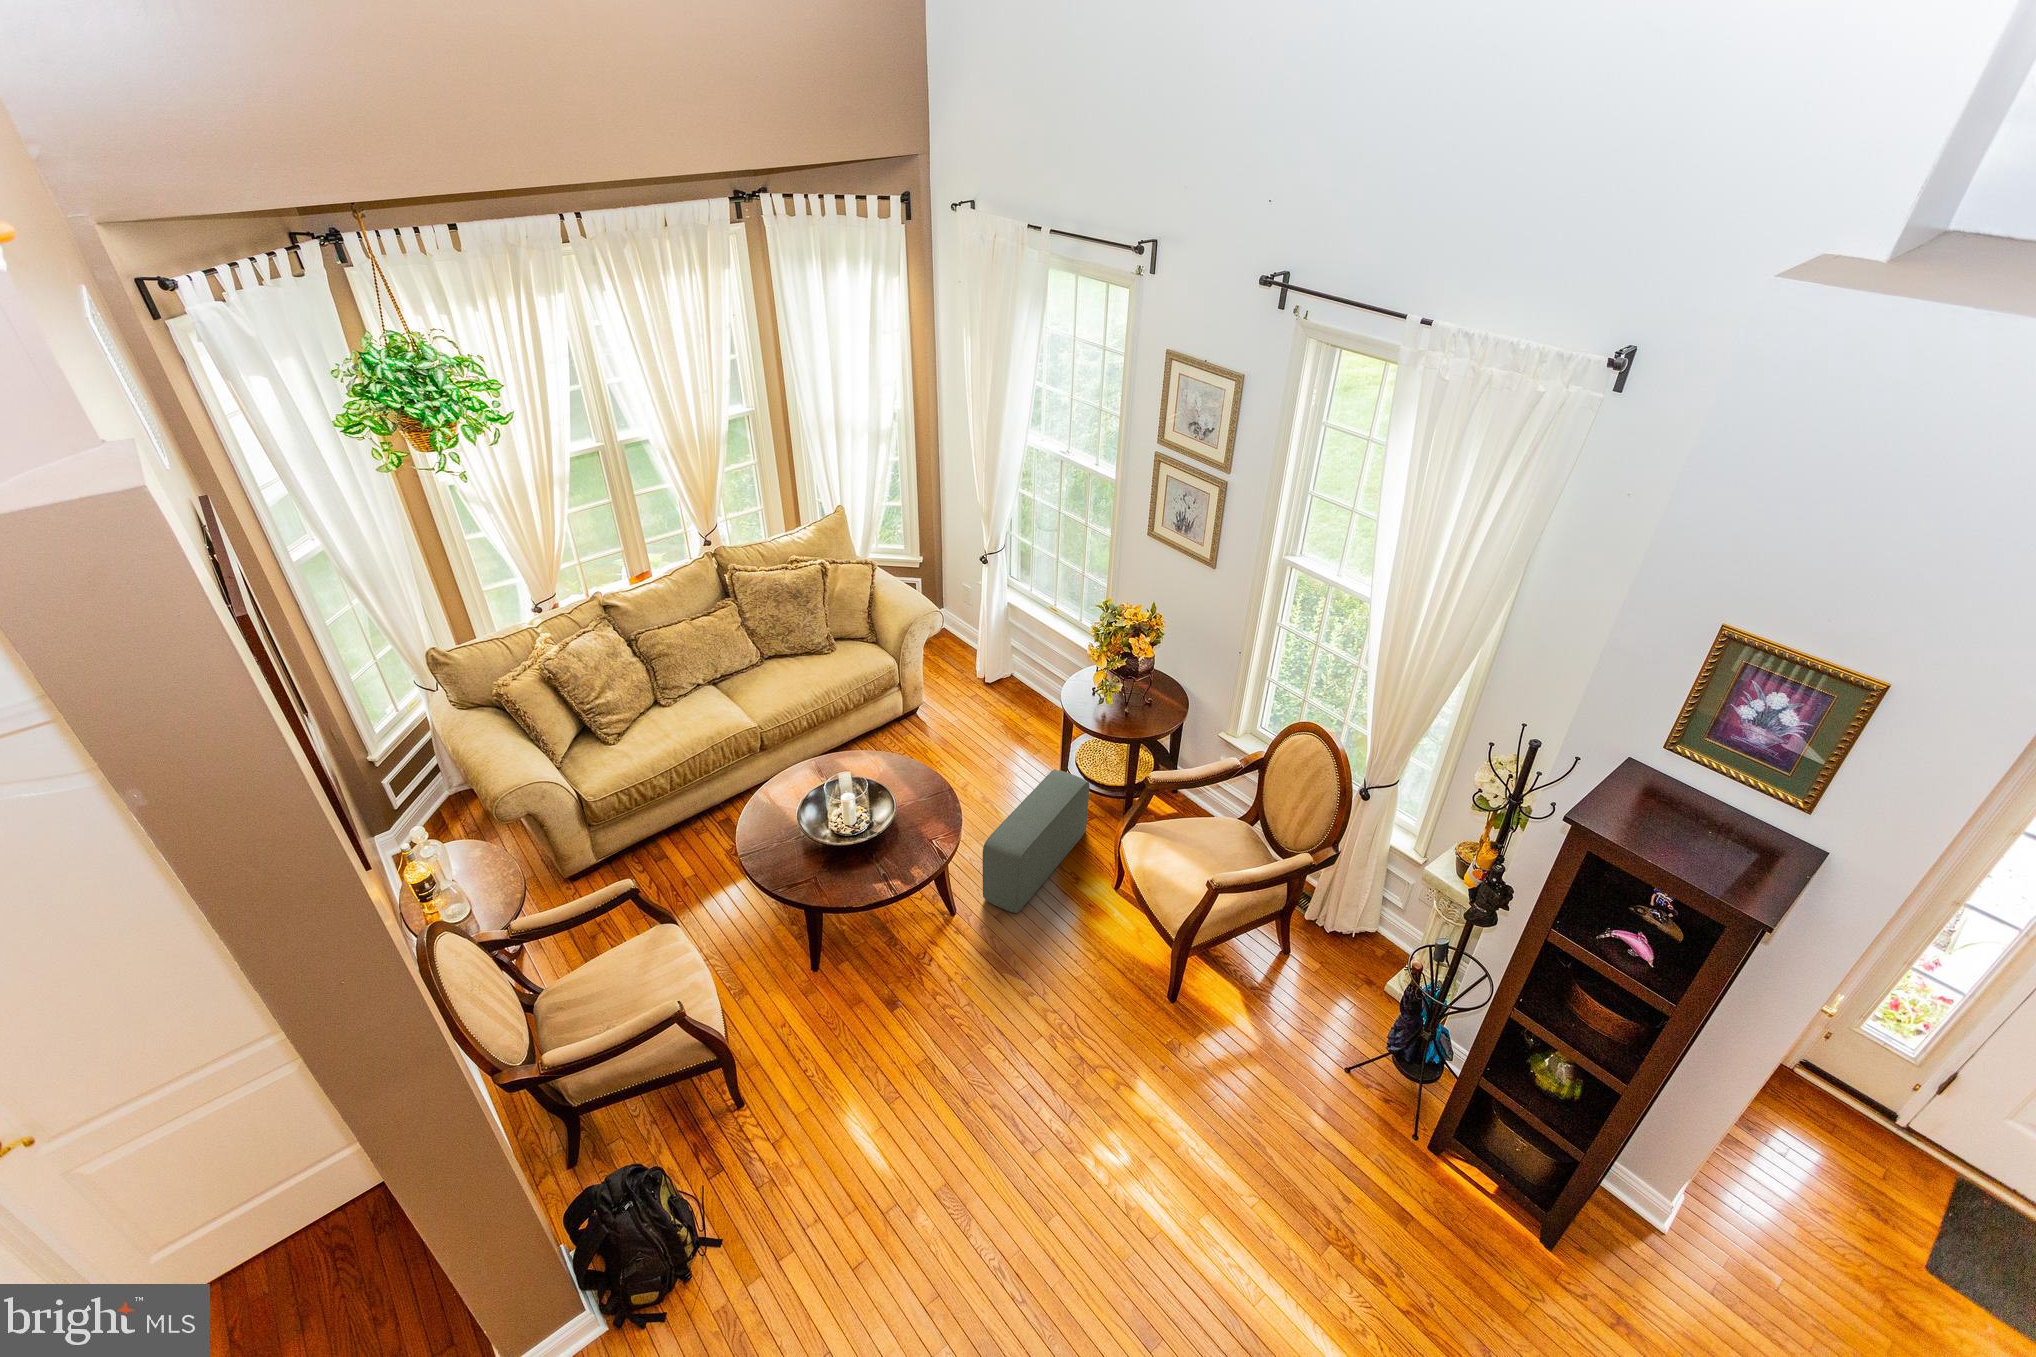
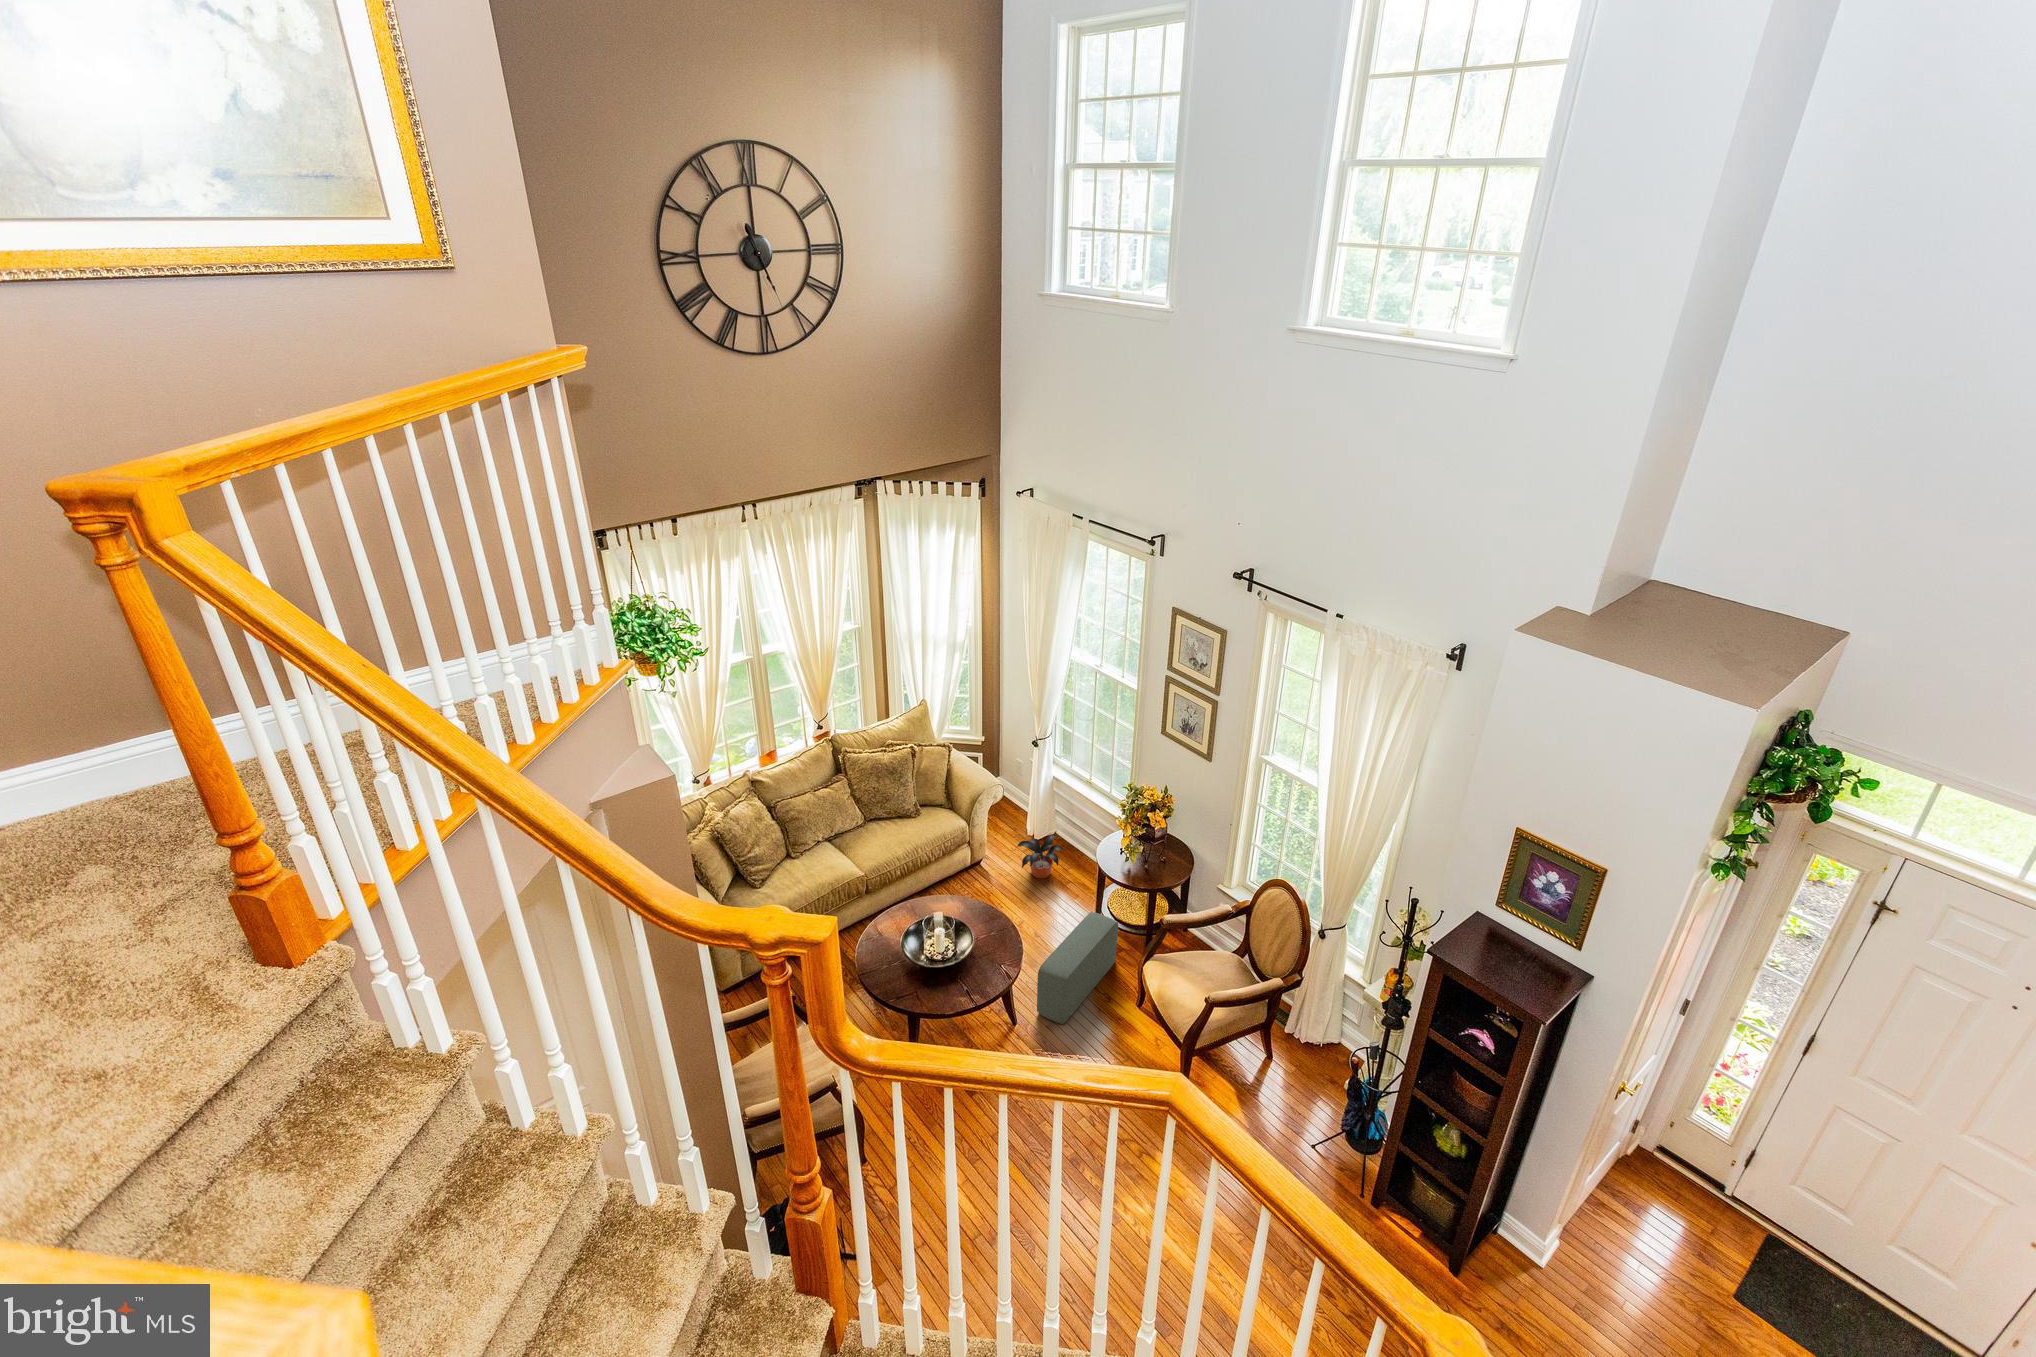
potted plant: none [961,675,1021,730] -> present [1017,834,1064,878]

